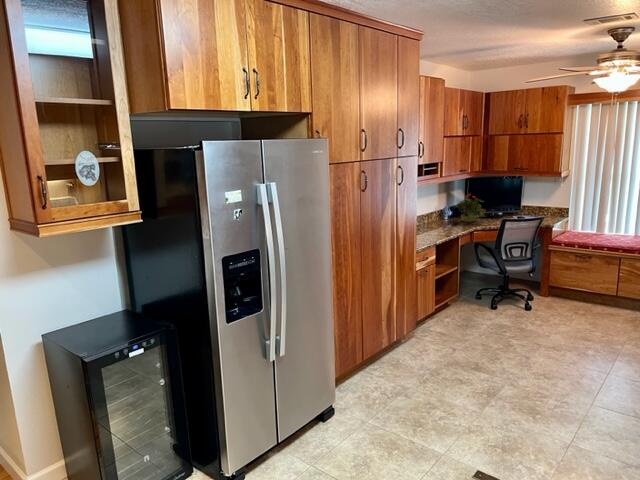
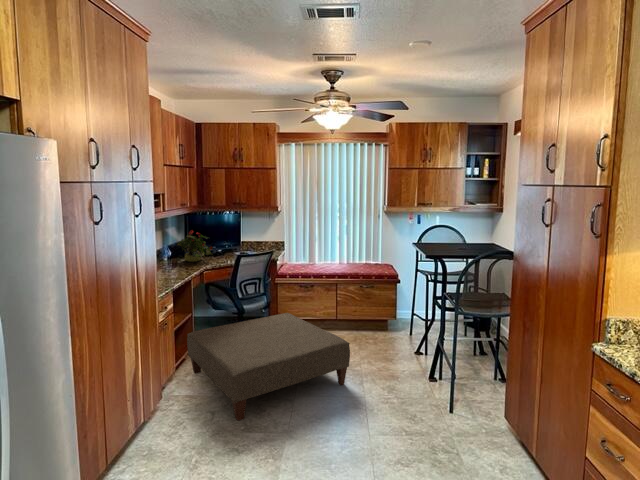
ottoman: none [452,280,605,356] -> present [187,313,350,421]

